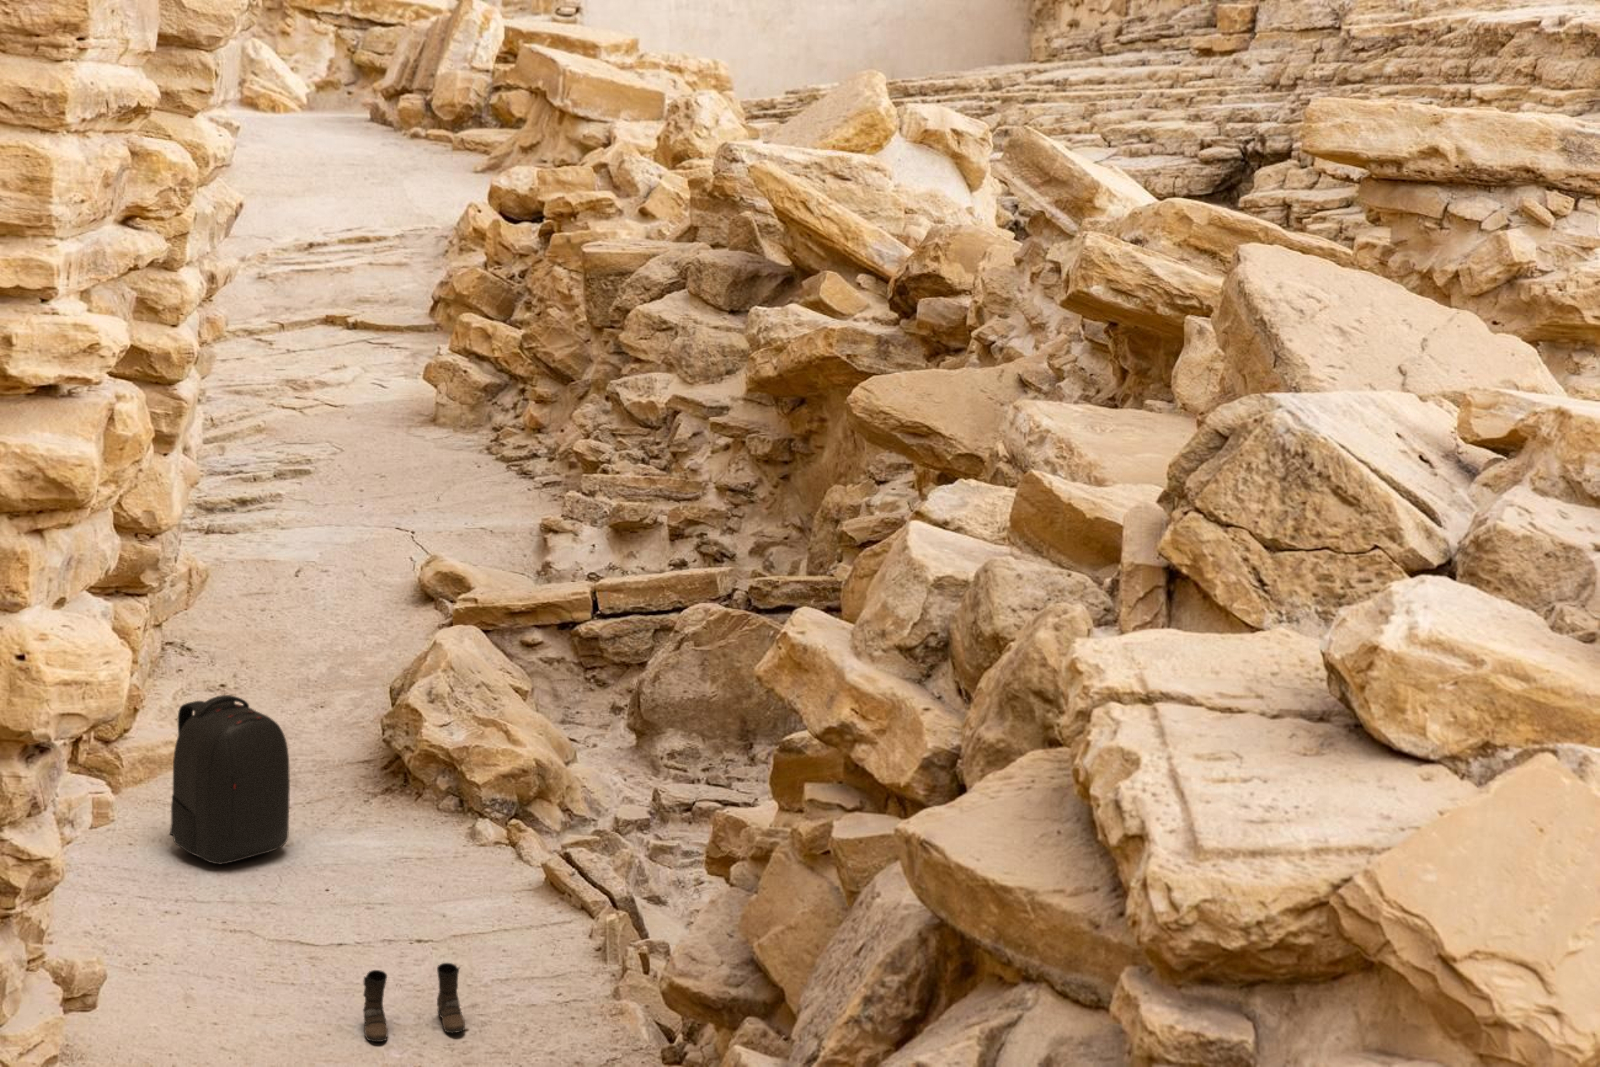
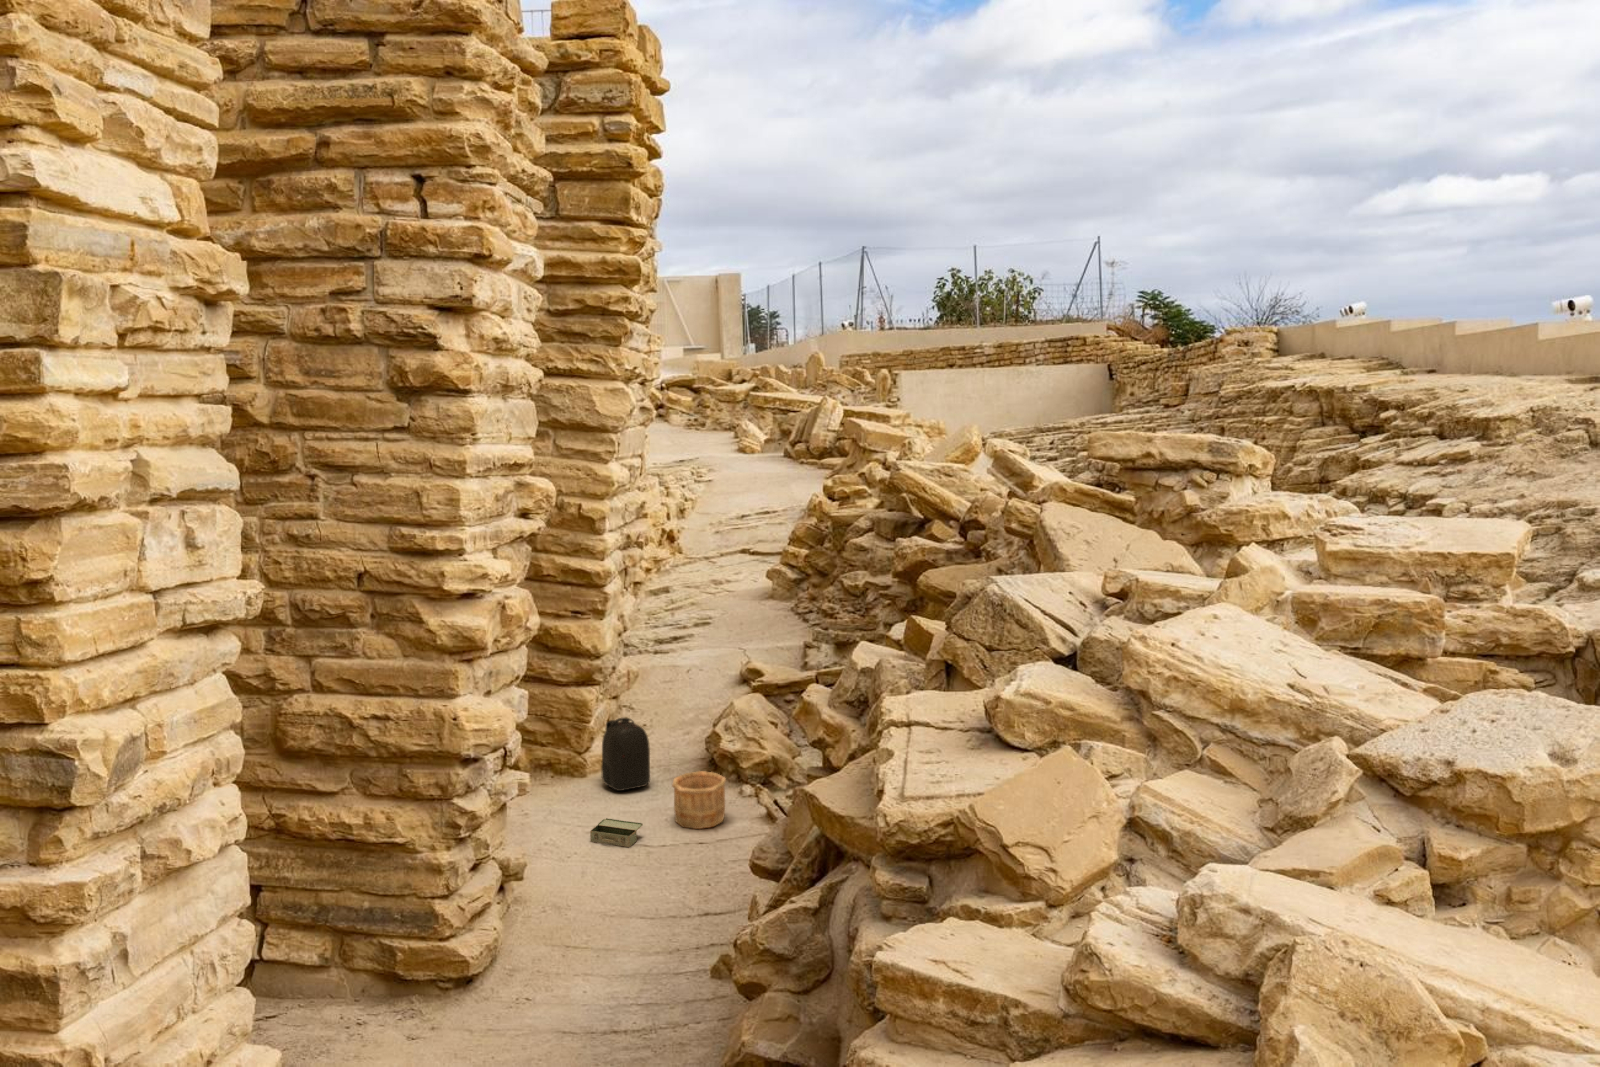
wooden bucket: none [377,819,502,954] -> present [672,771,726,829]
toolbox: none [200,943,325,1013] -> present [590,818,643,847]
boots: present [363,963,465,1042] -> none [651,828,693,859]

